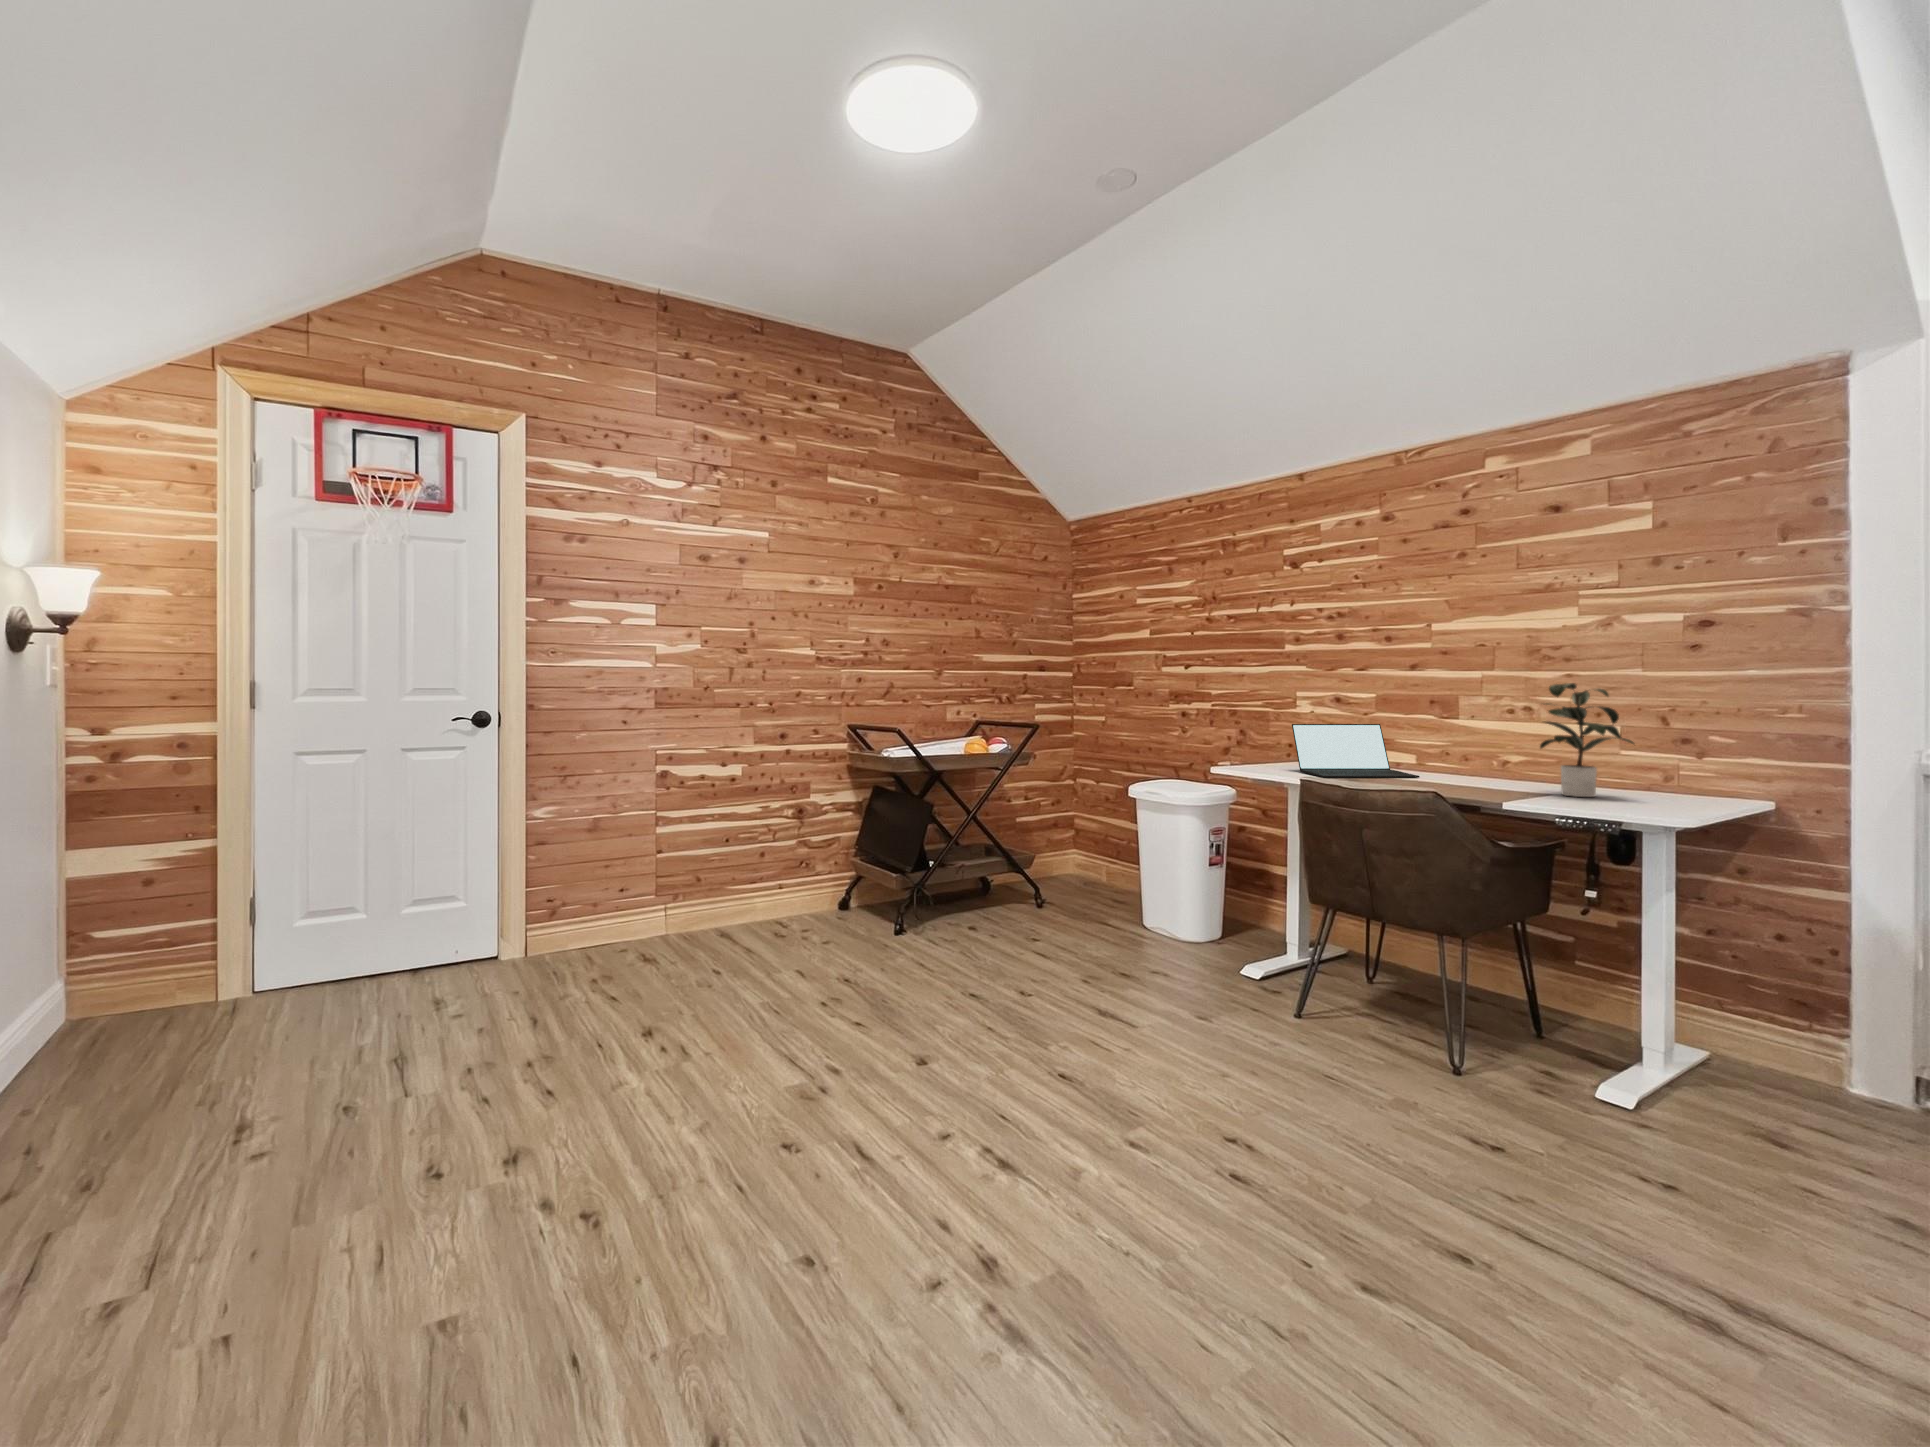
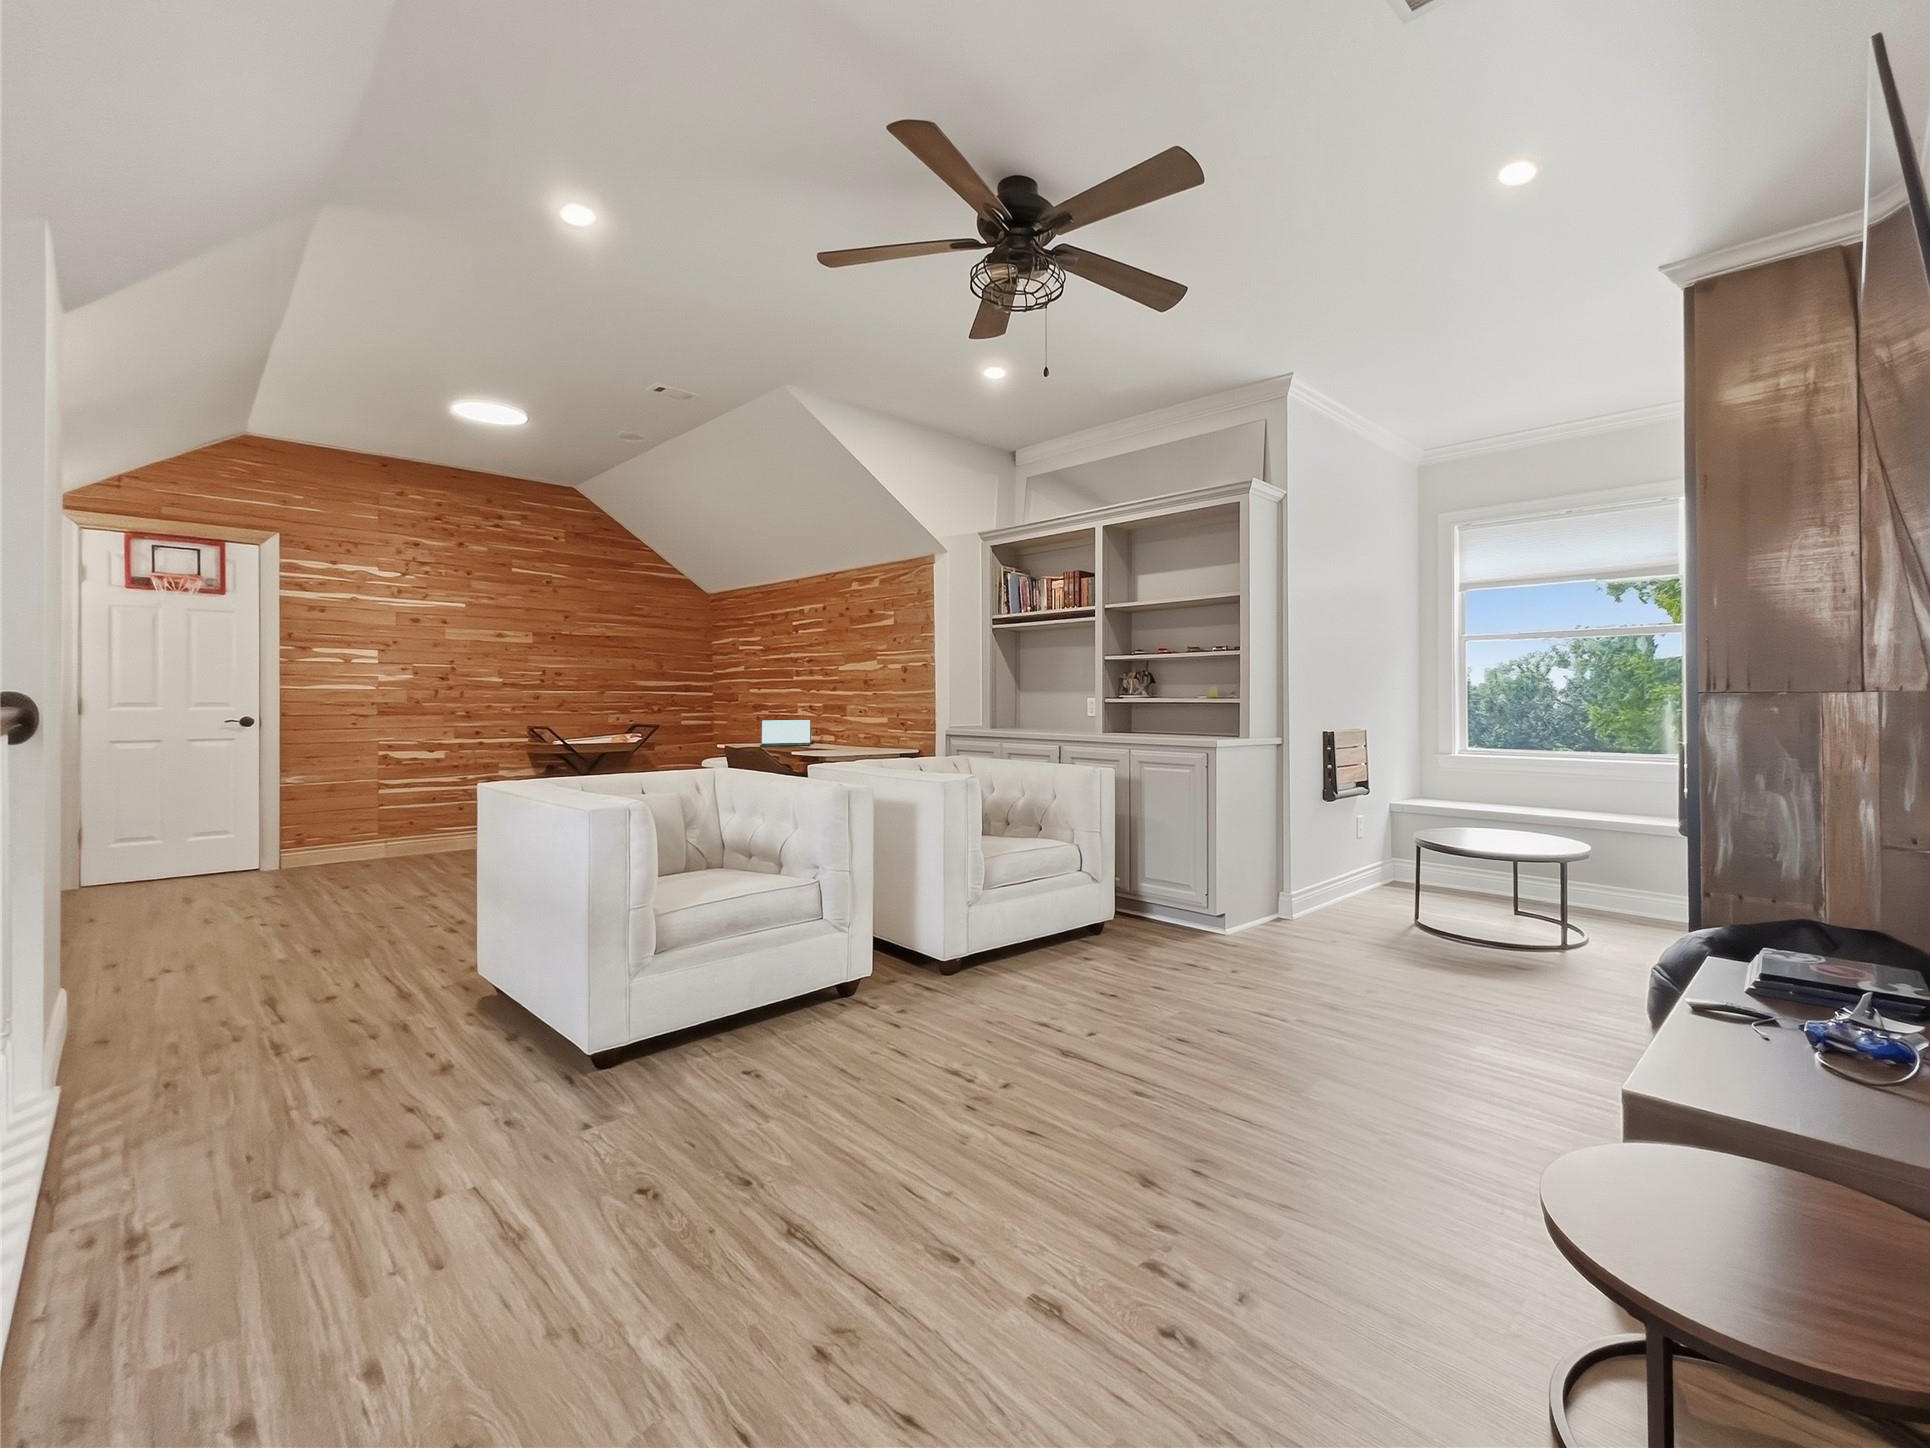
potted plant: present [1540,683,1634,797] -> none [816,696,861,749]

